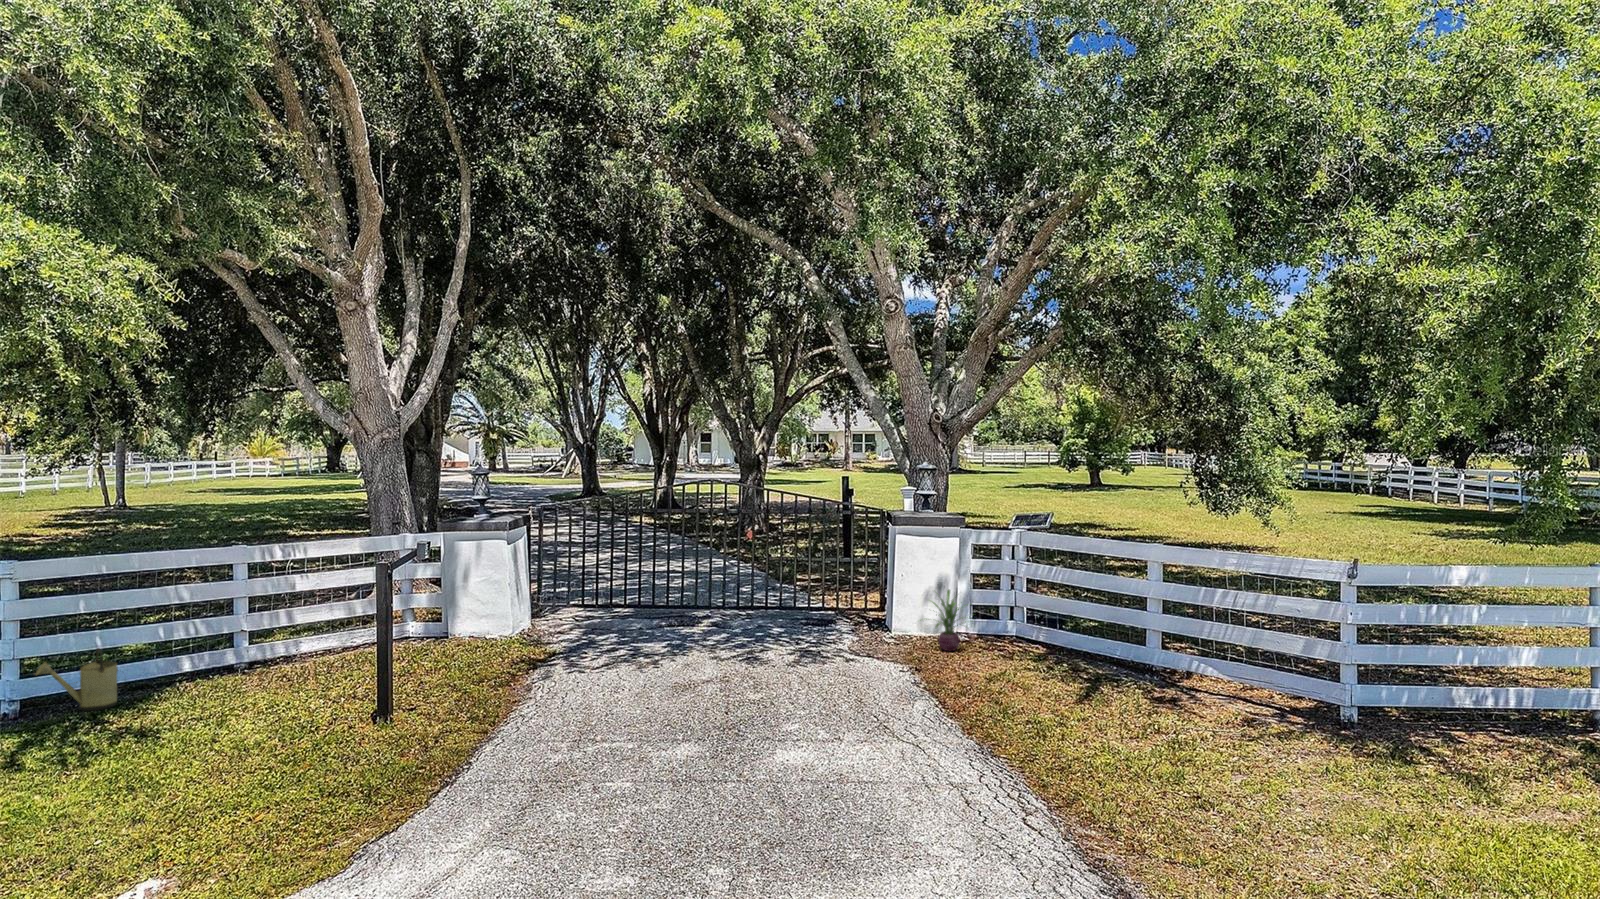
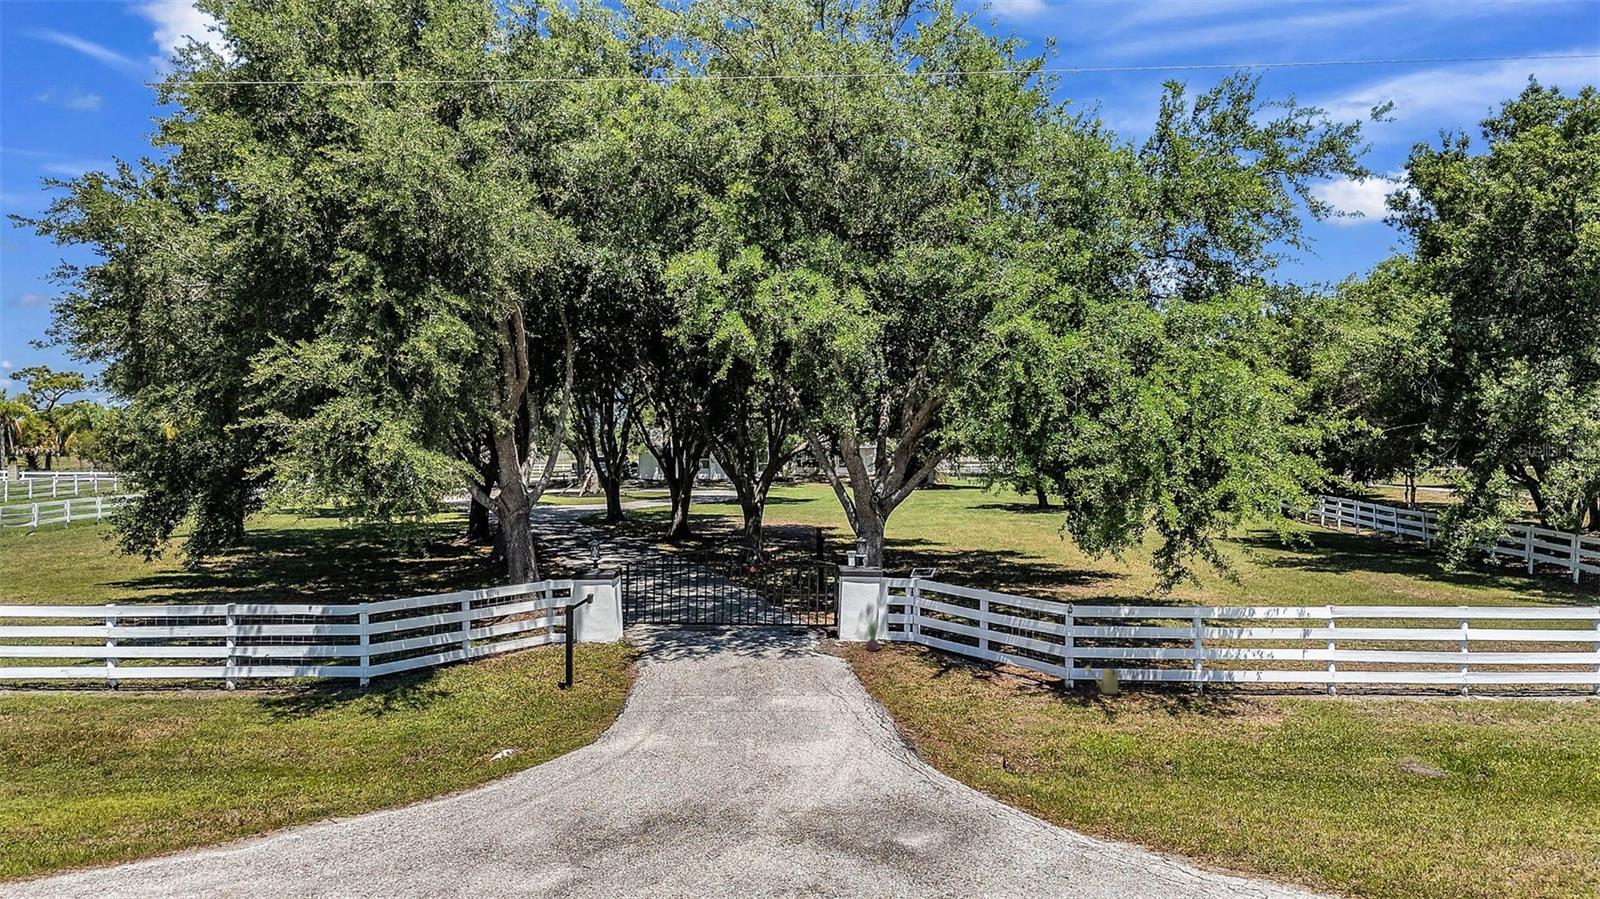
watering can: present [36,648,118,711] -> present [1085,666,1118,696]

